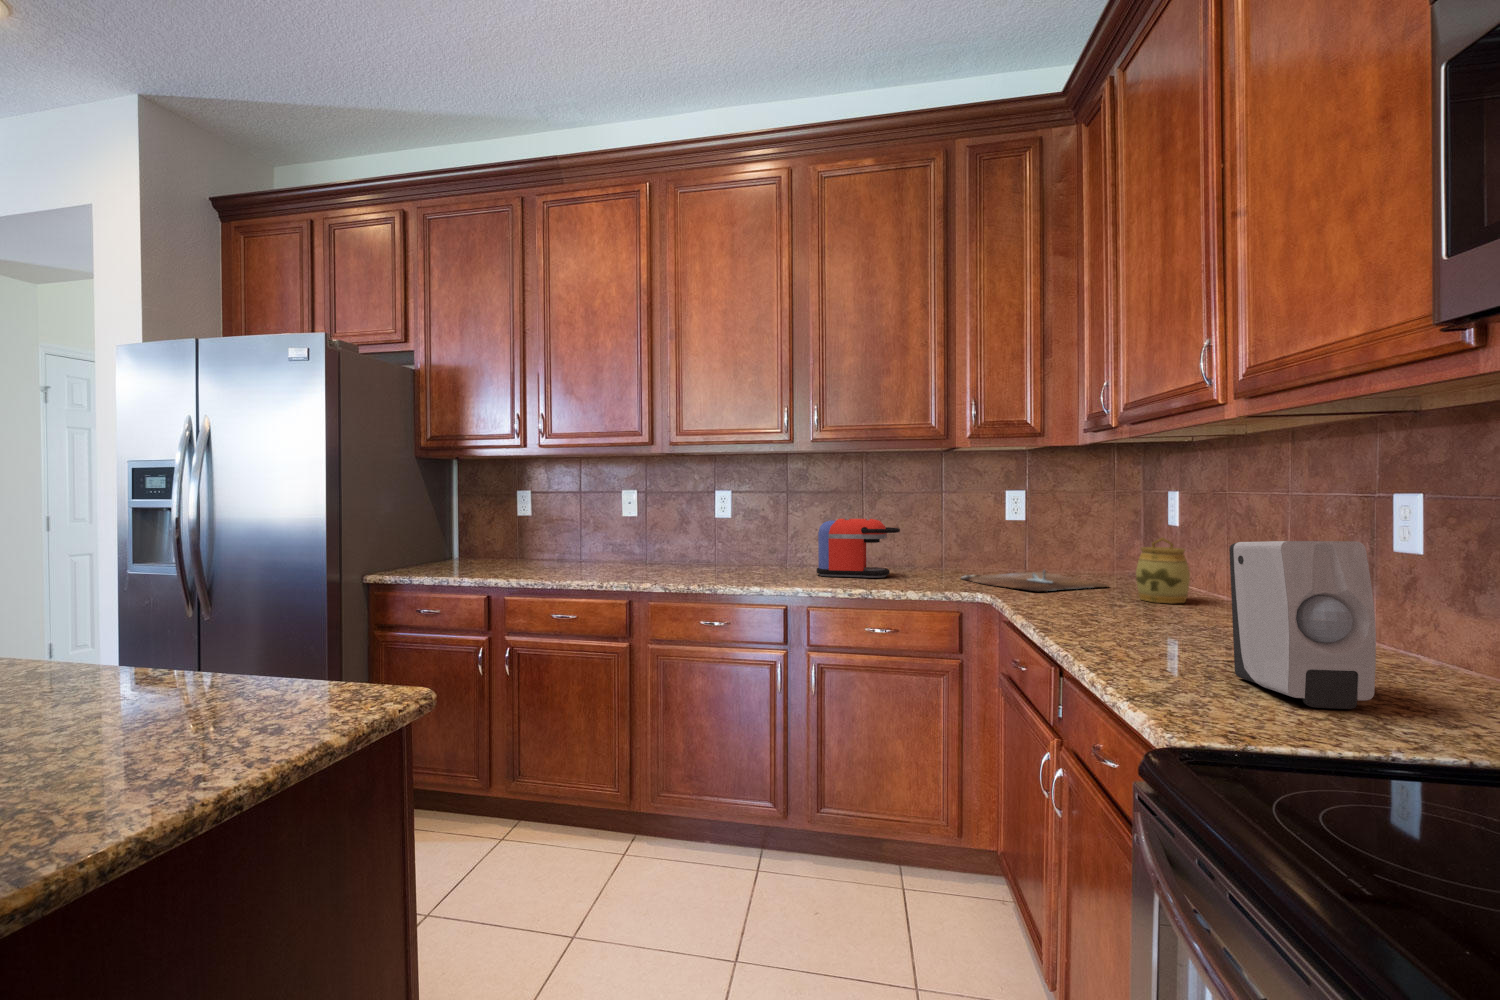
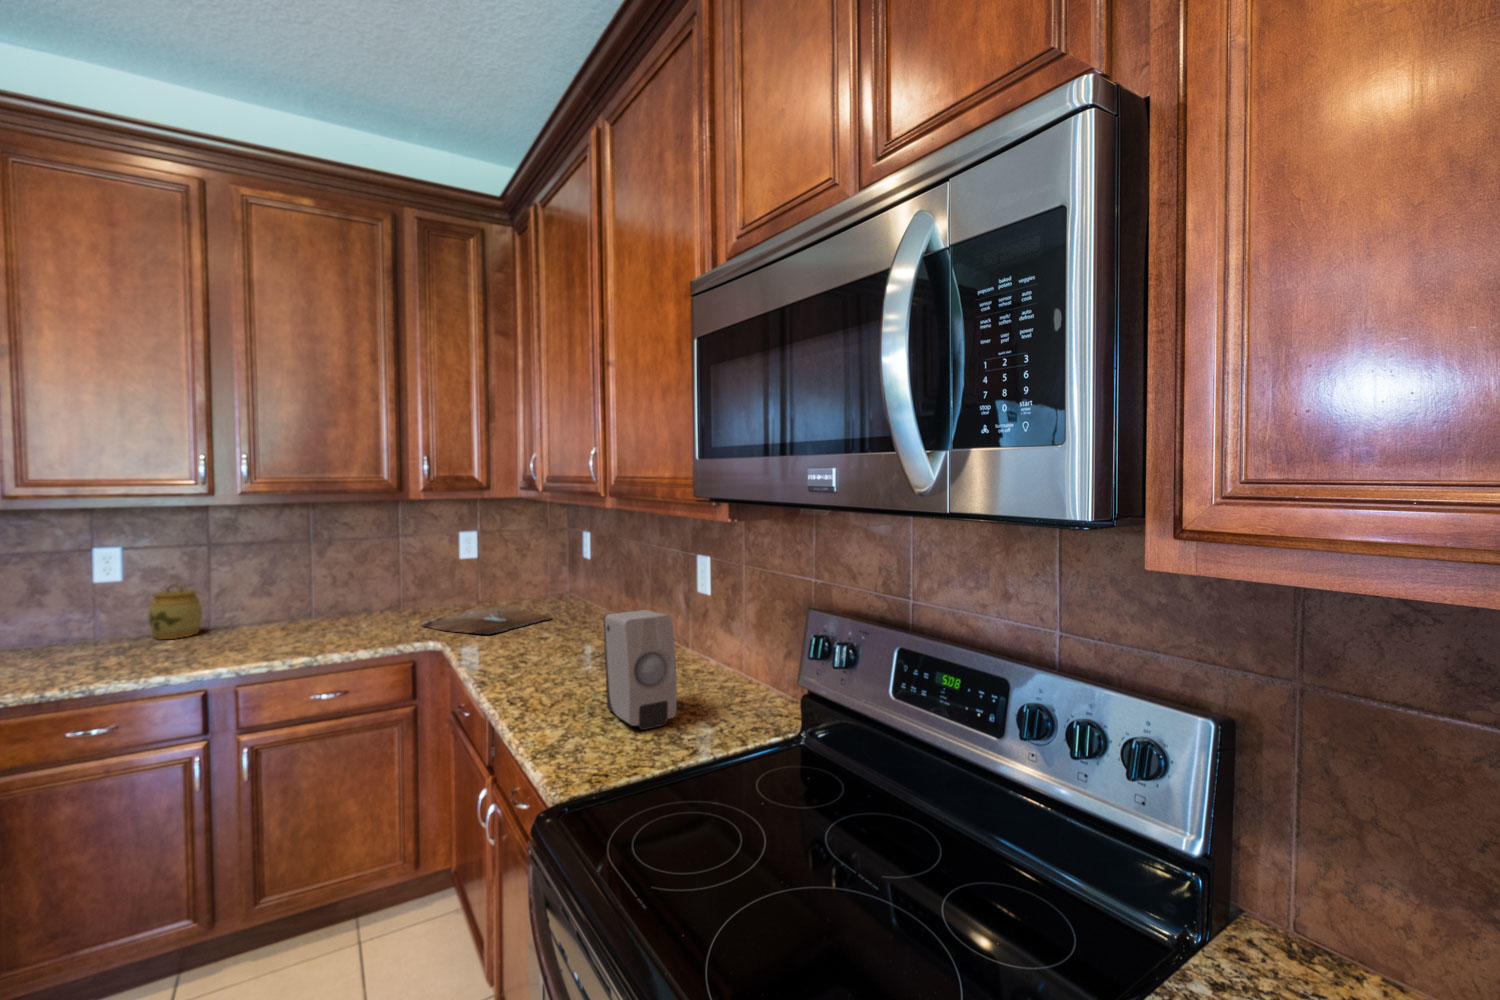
coffee maker: present [817,519,900,578] -> none [250,575,354,643]
jar: present [1136,538,1190,603] -> present [148,584,202,639]

